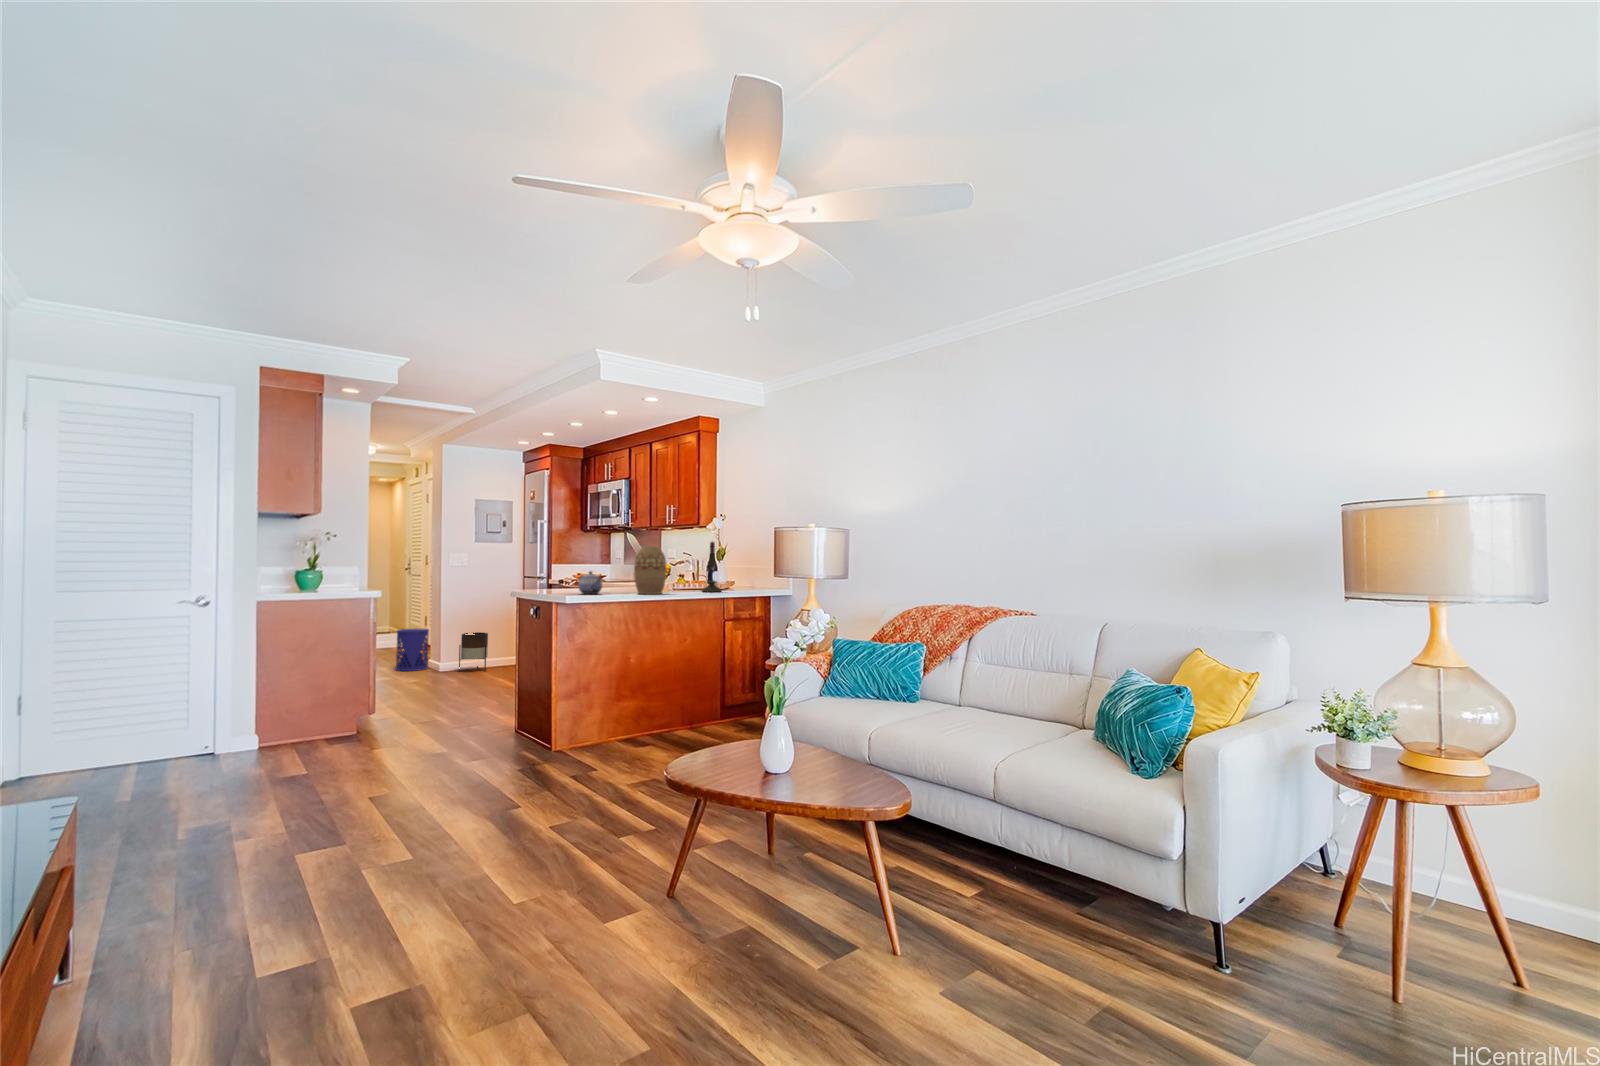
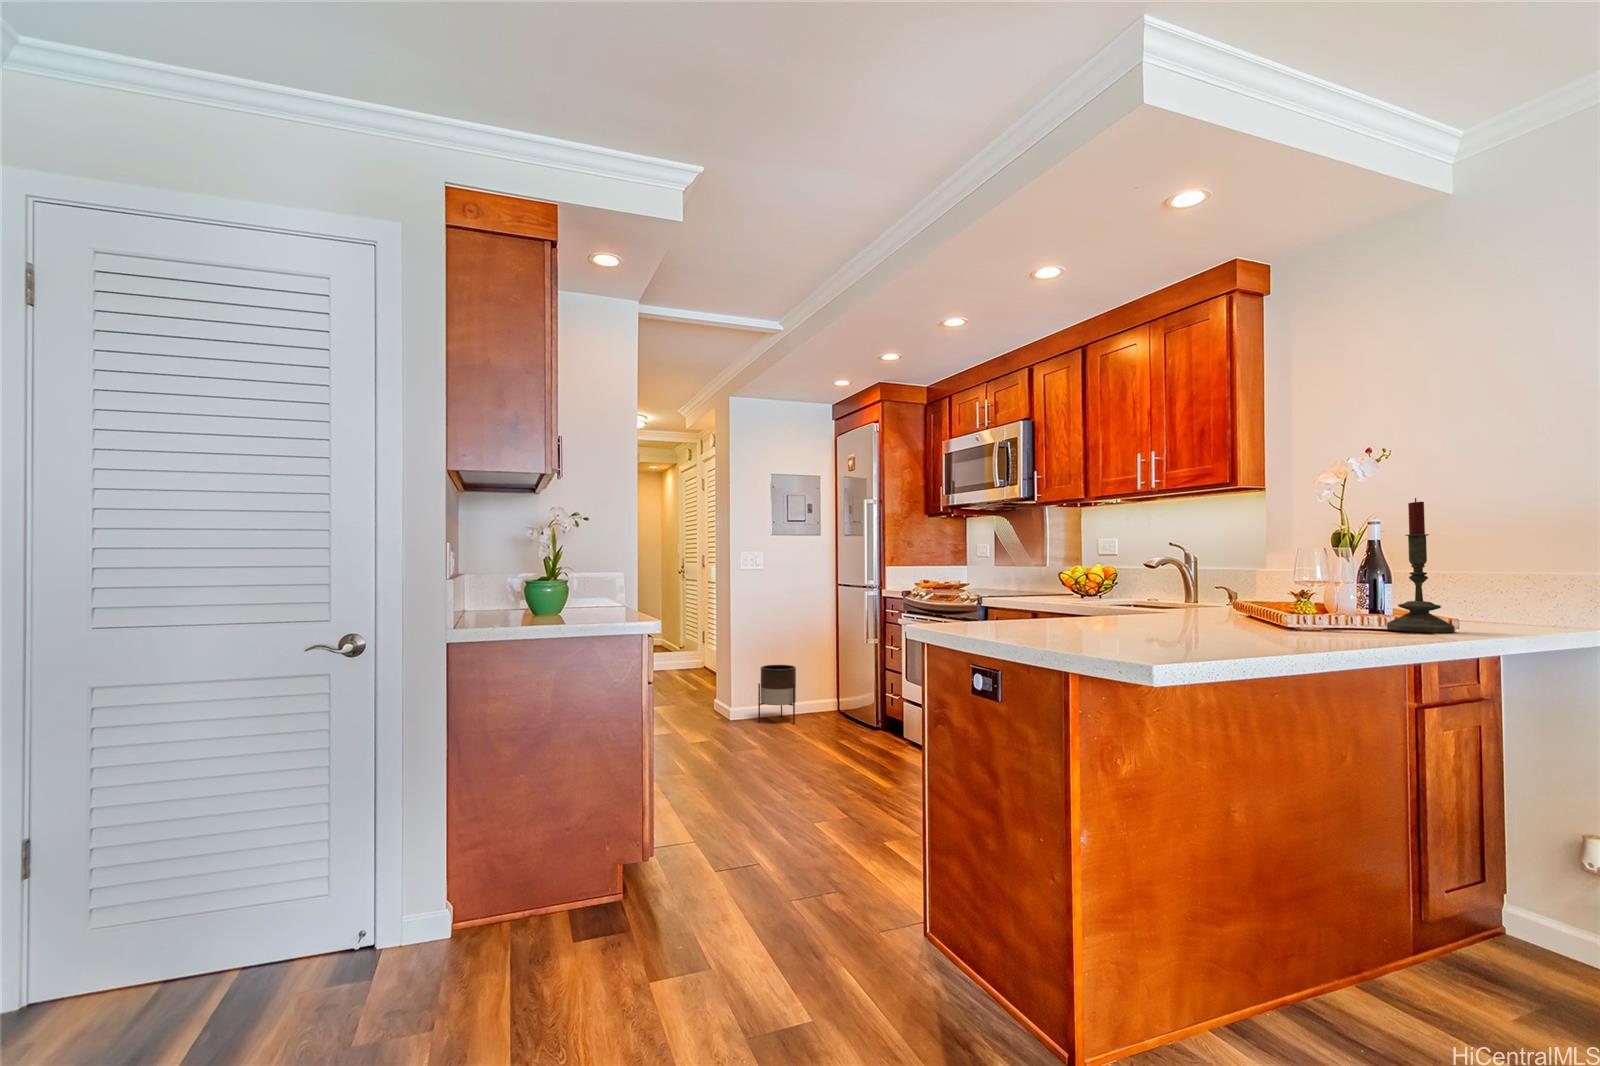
vase: present [634,546,666,594] -> none [1251,512,1350,641]
teapot: present [578,571,602,594] -> none [1099,579,1190,640]
waste bin: present [396,629,429,671] -> none [676,656,716,717]

